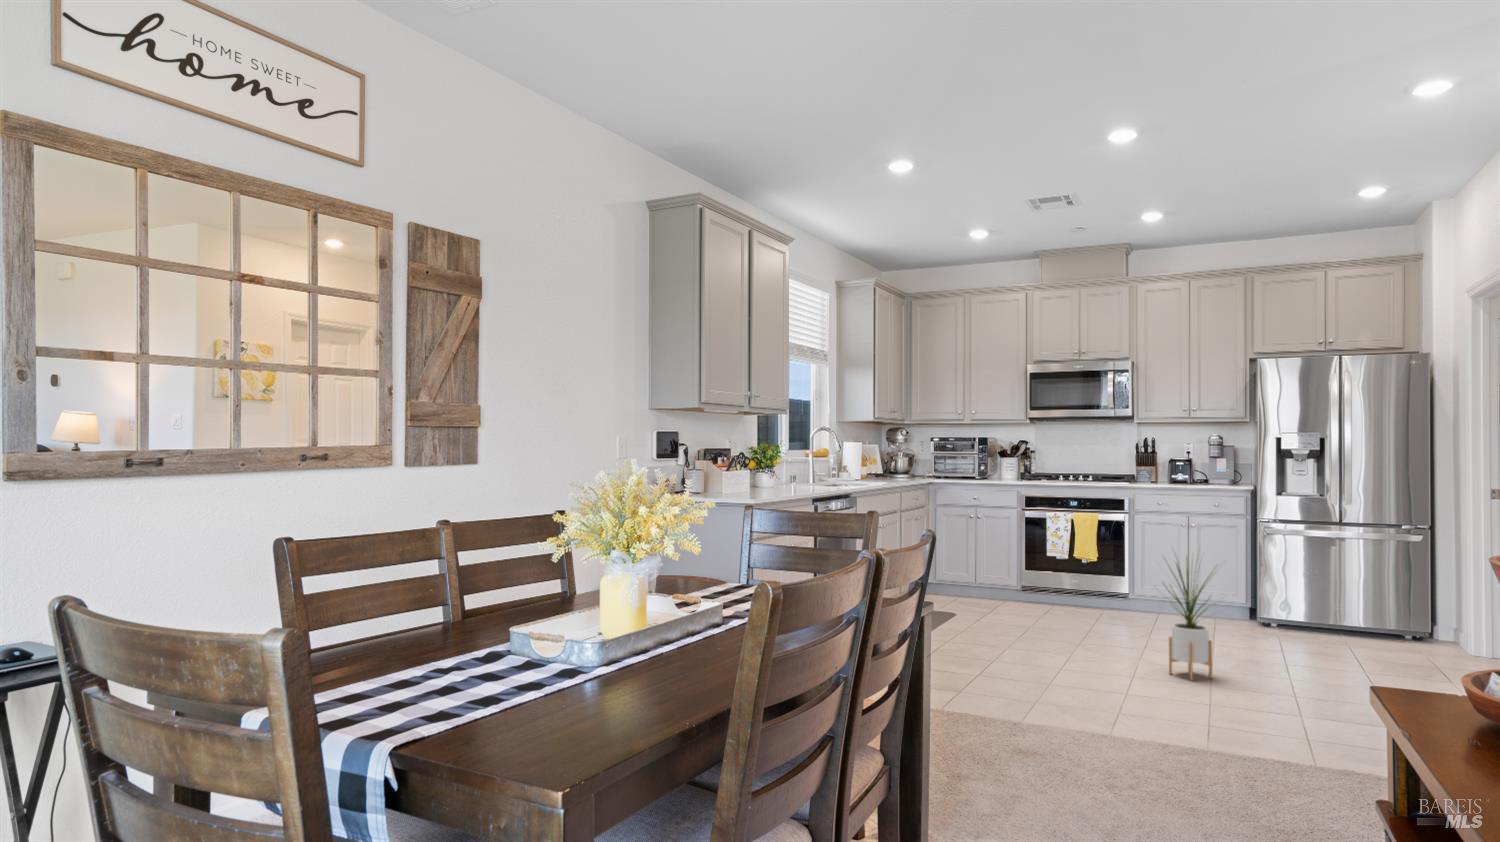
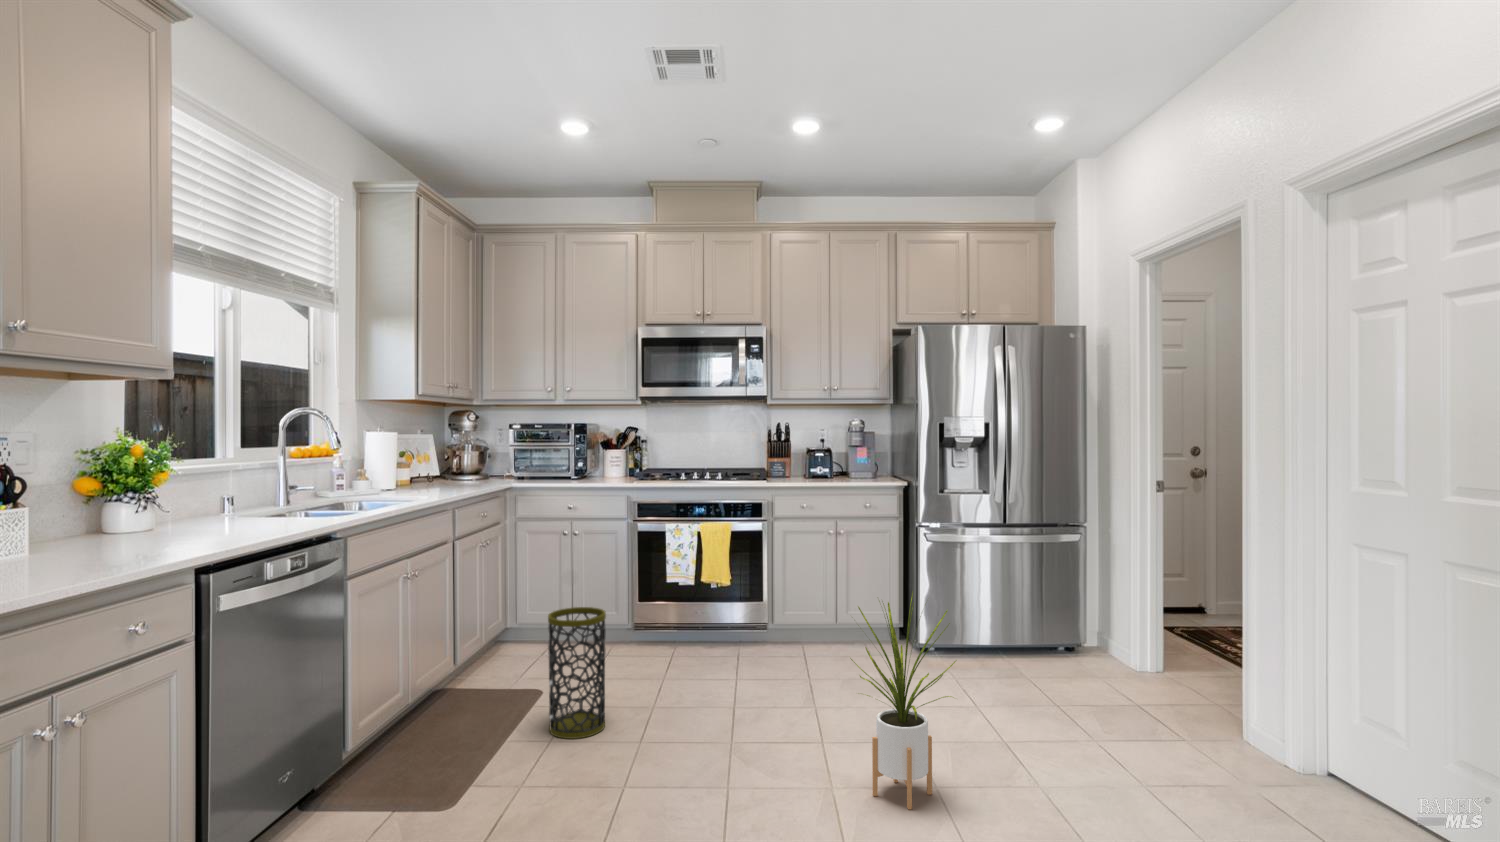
trash can: none [961,555,998,634] -> present [548,607,606,739]

